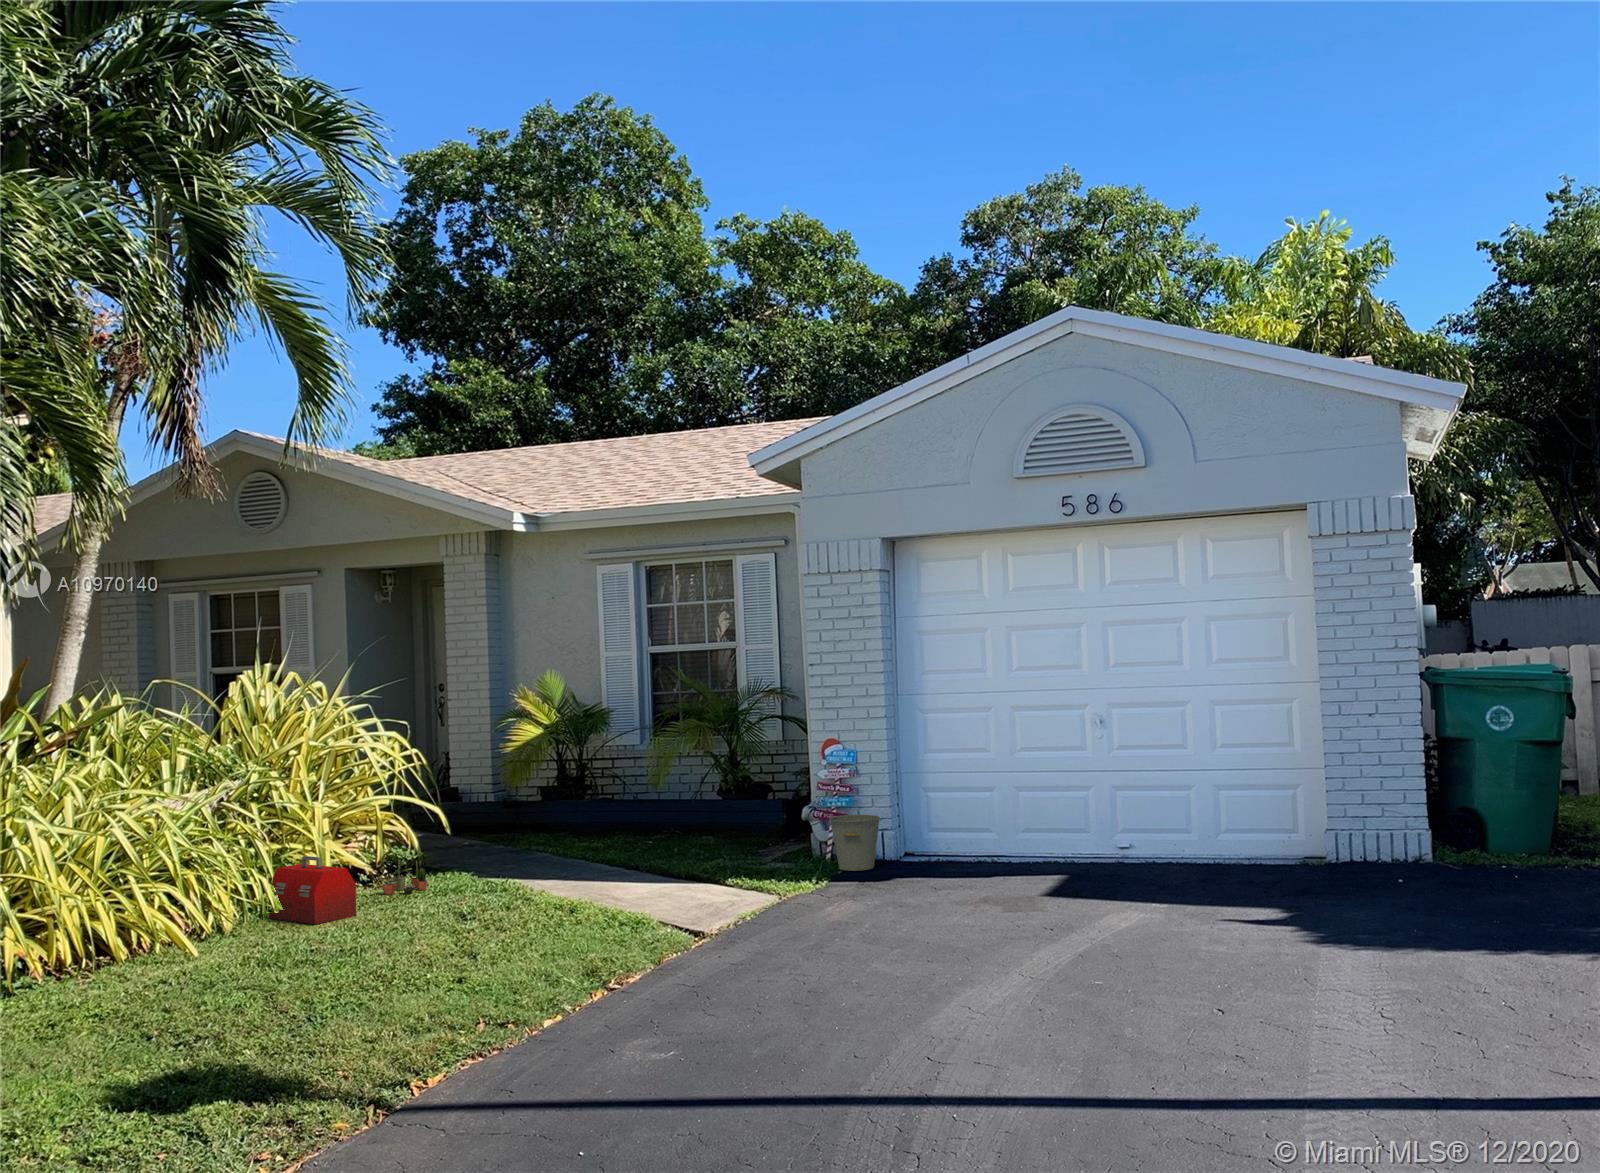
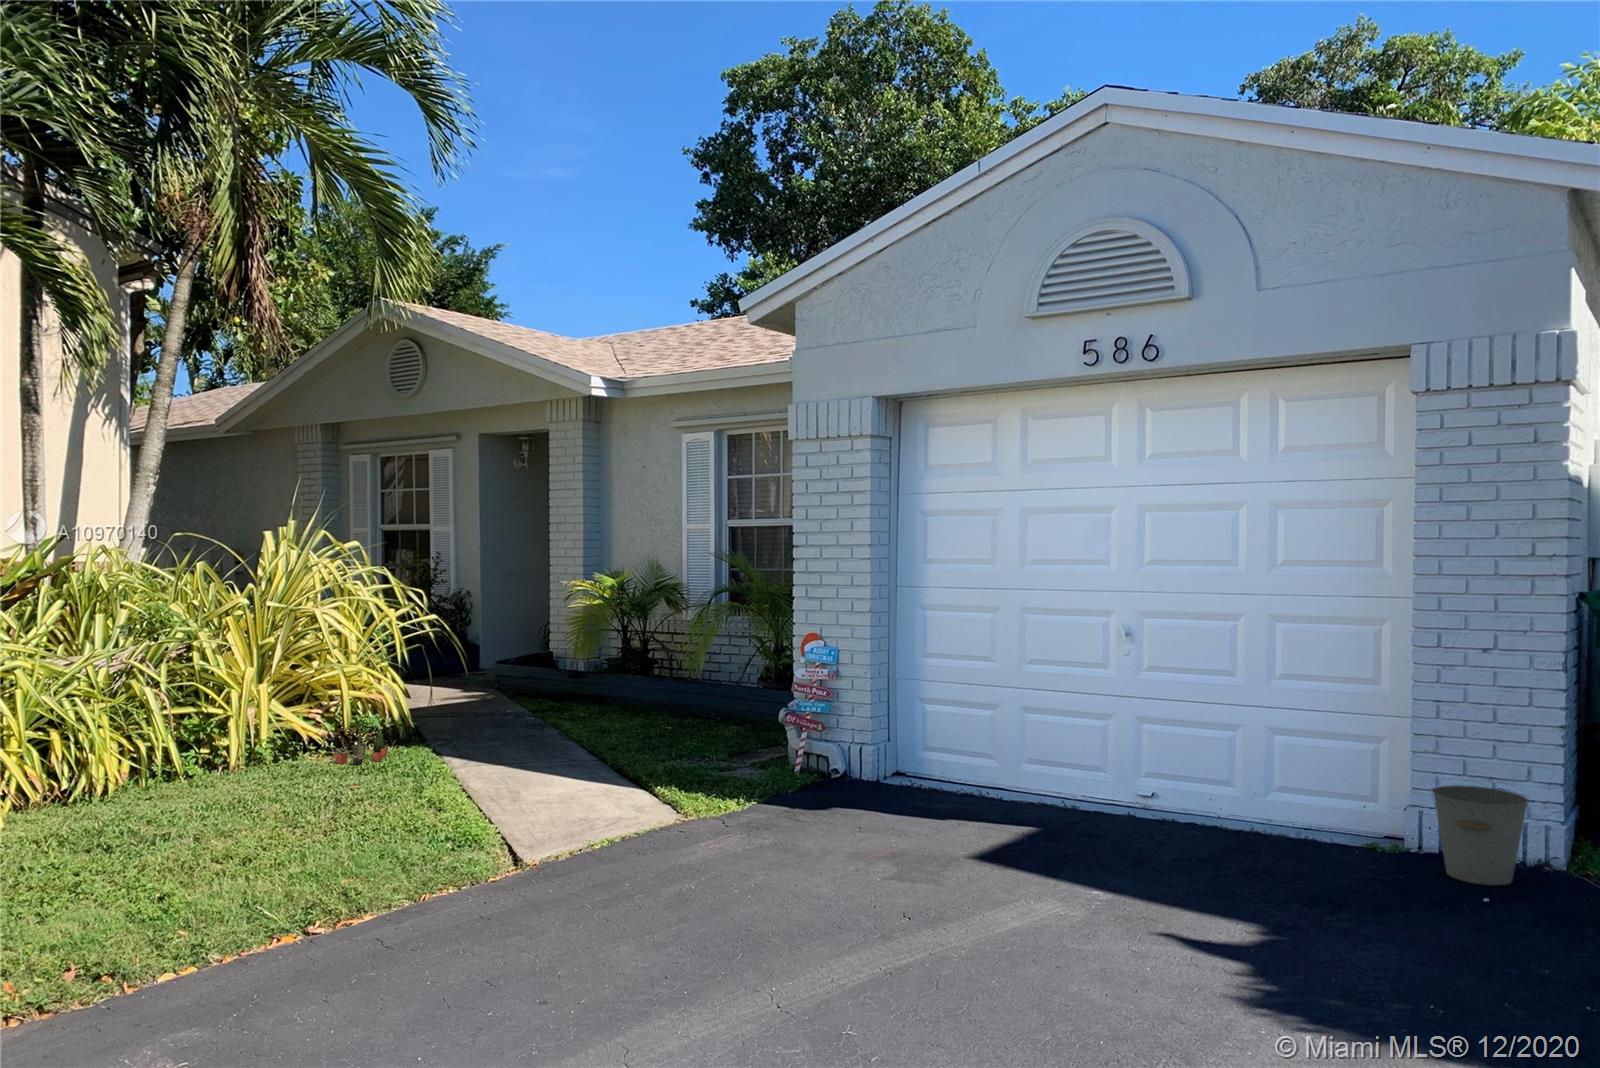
bucket: present [830,815,880,871] -> present [1432,785,1528,885]
toolbox: present [269,856,356,924] -> none [190,722,263,796]

